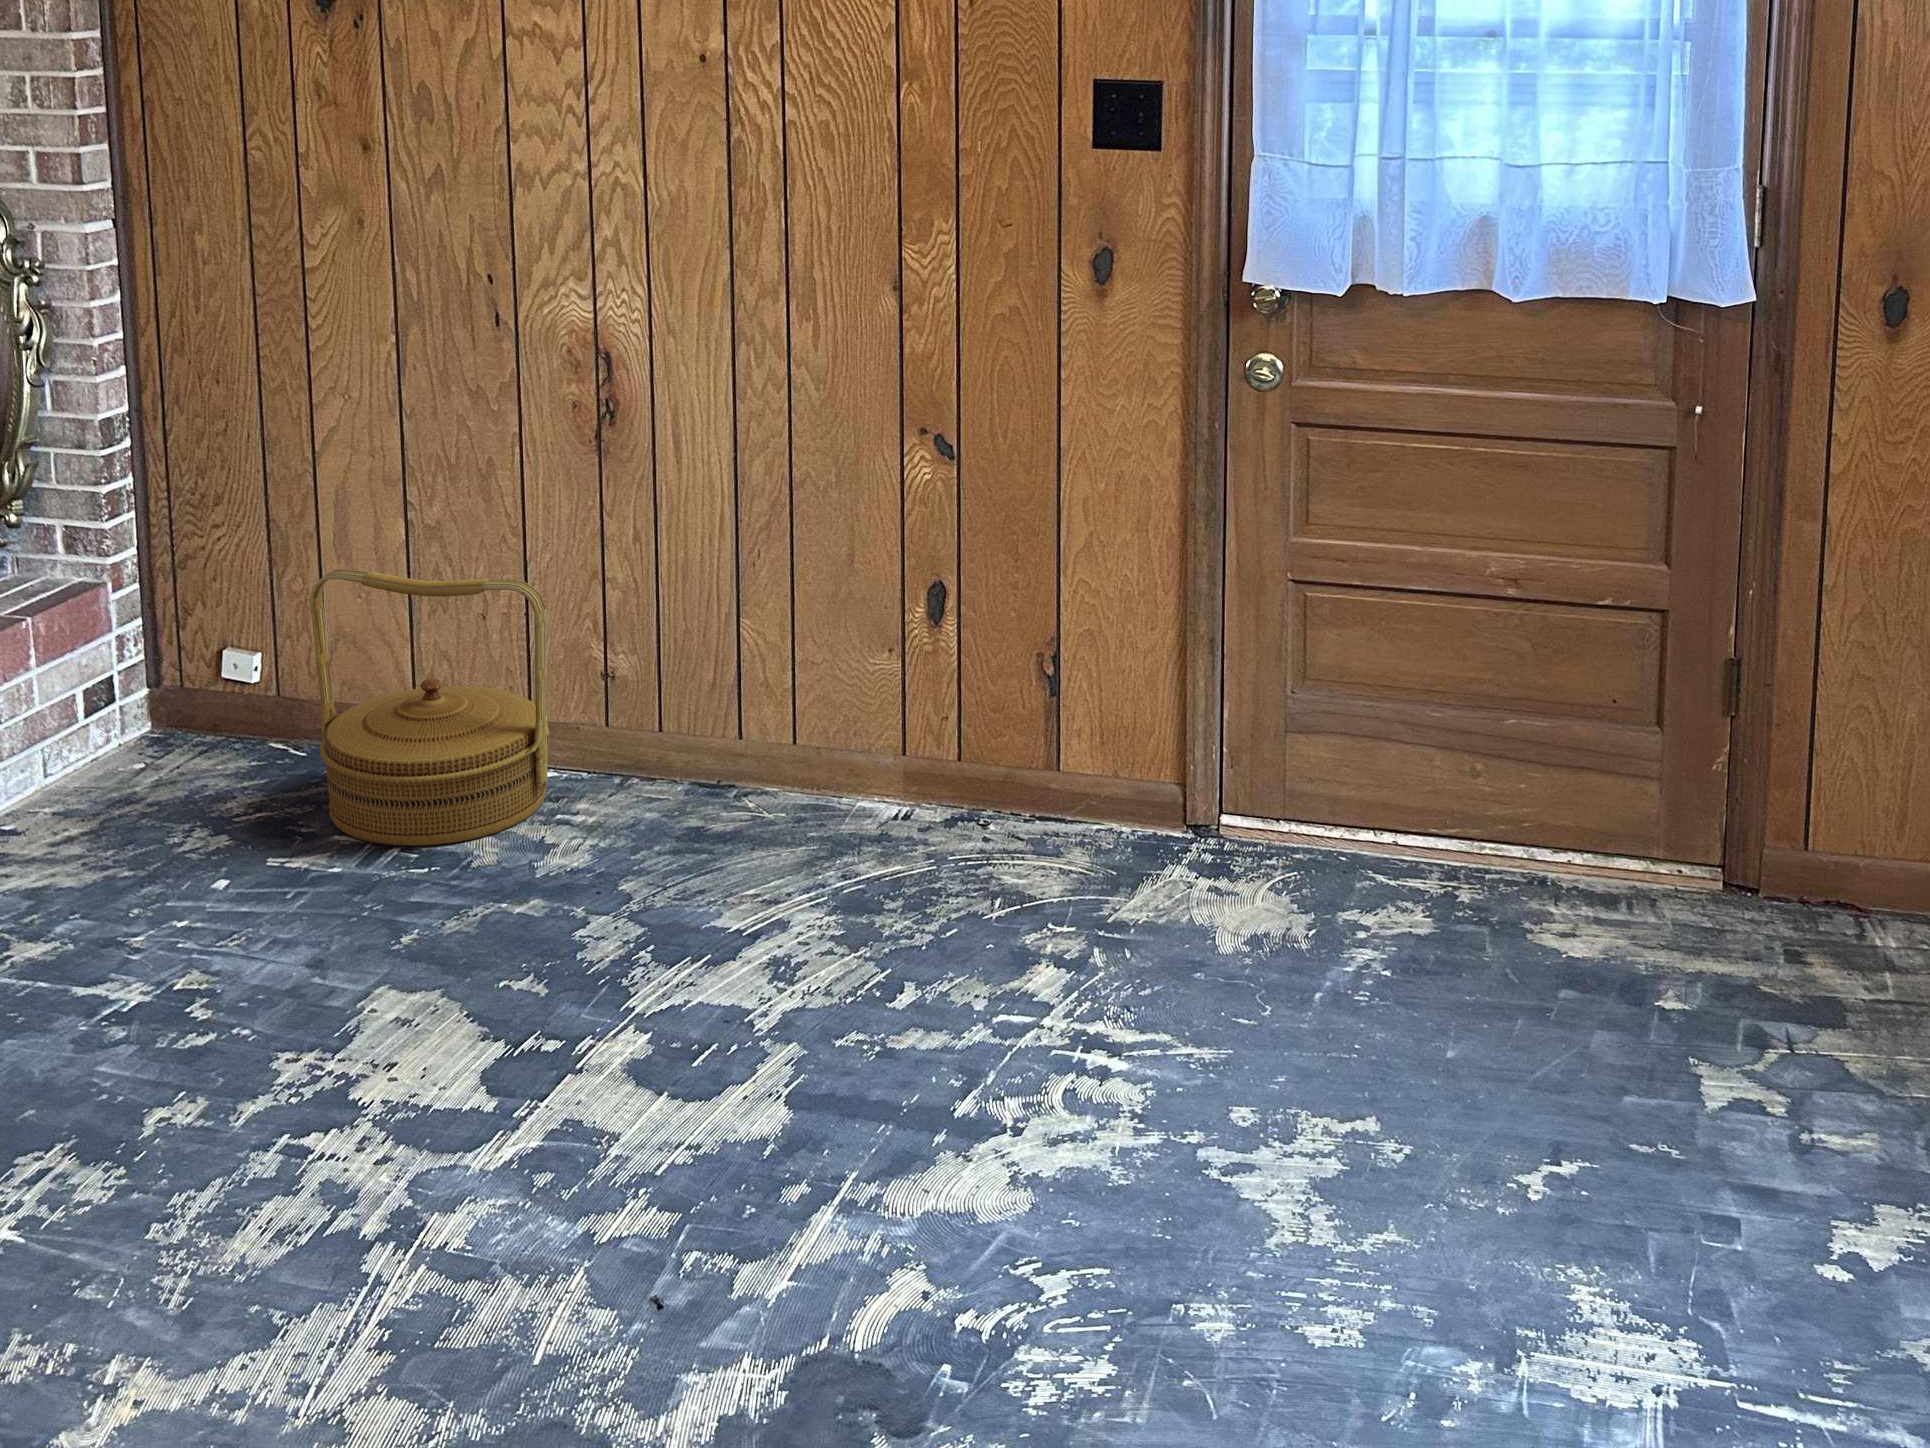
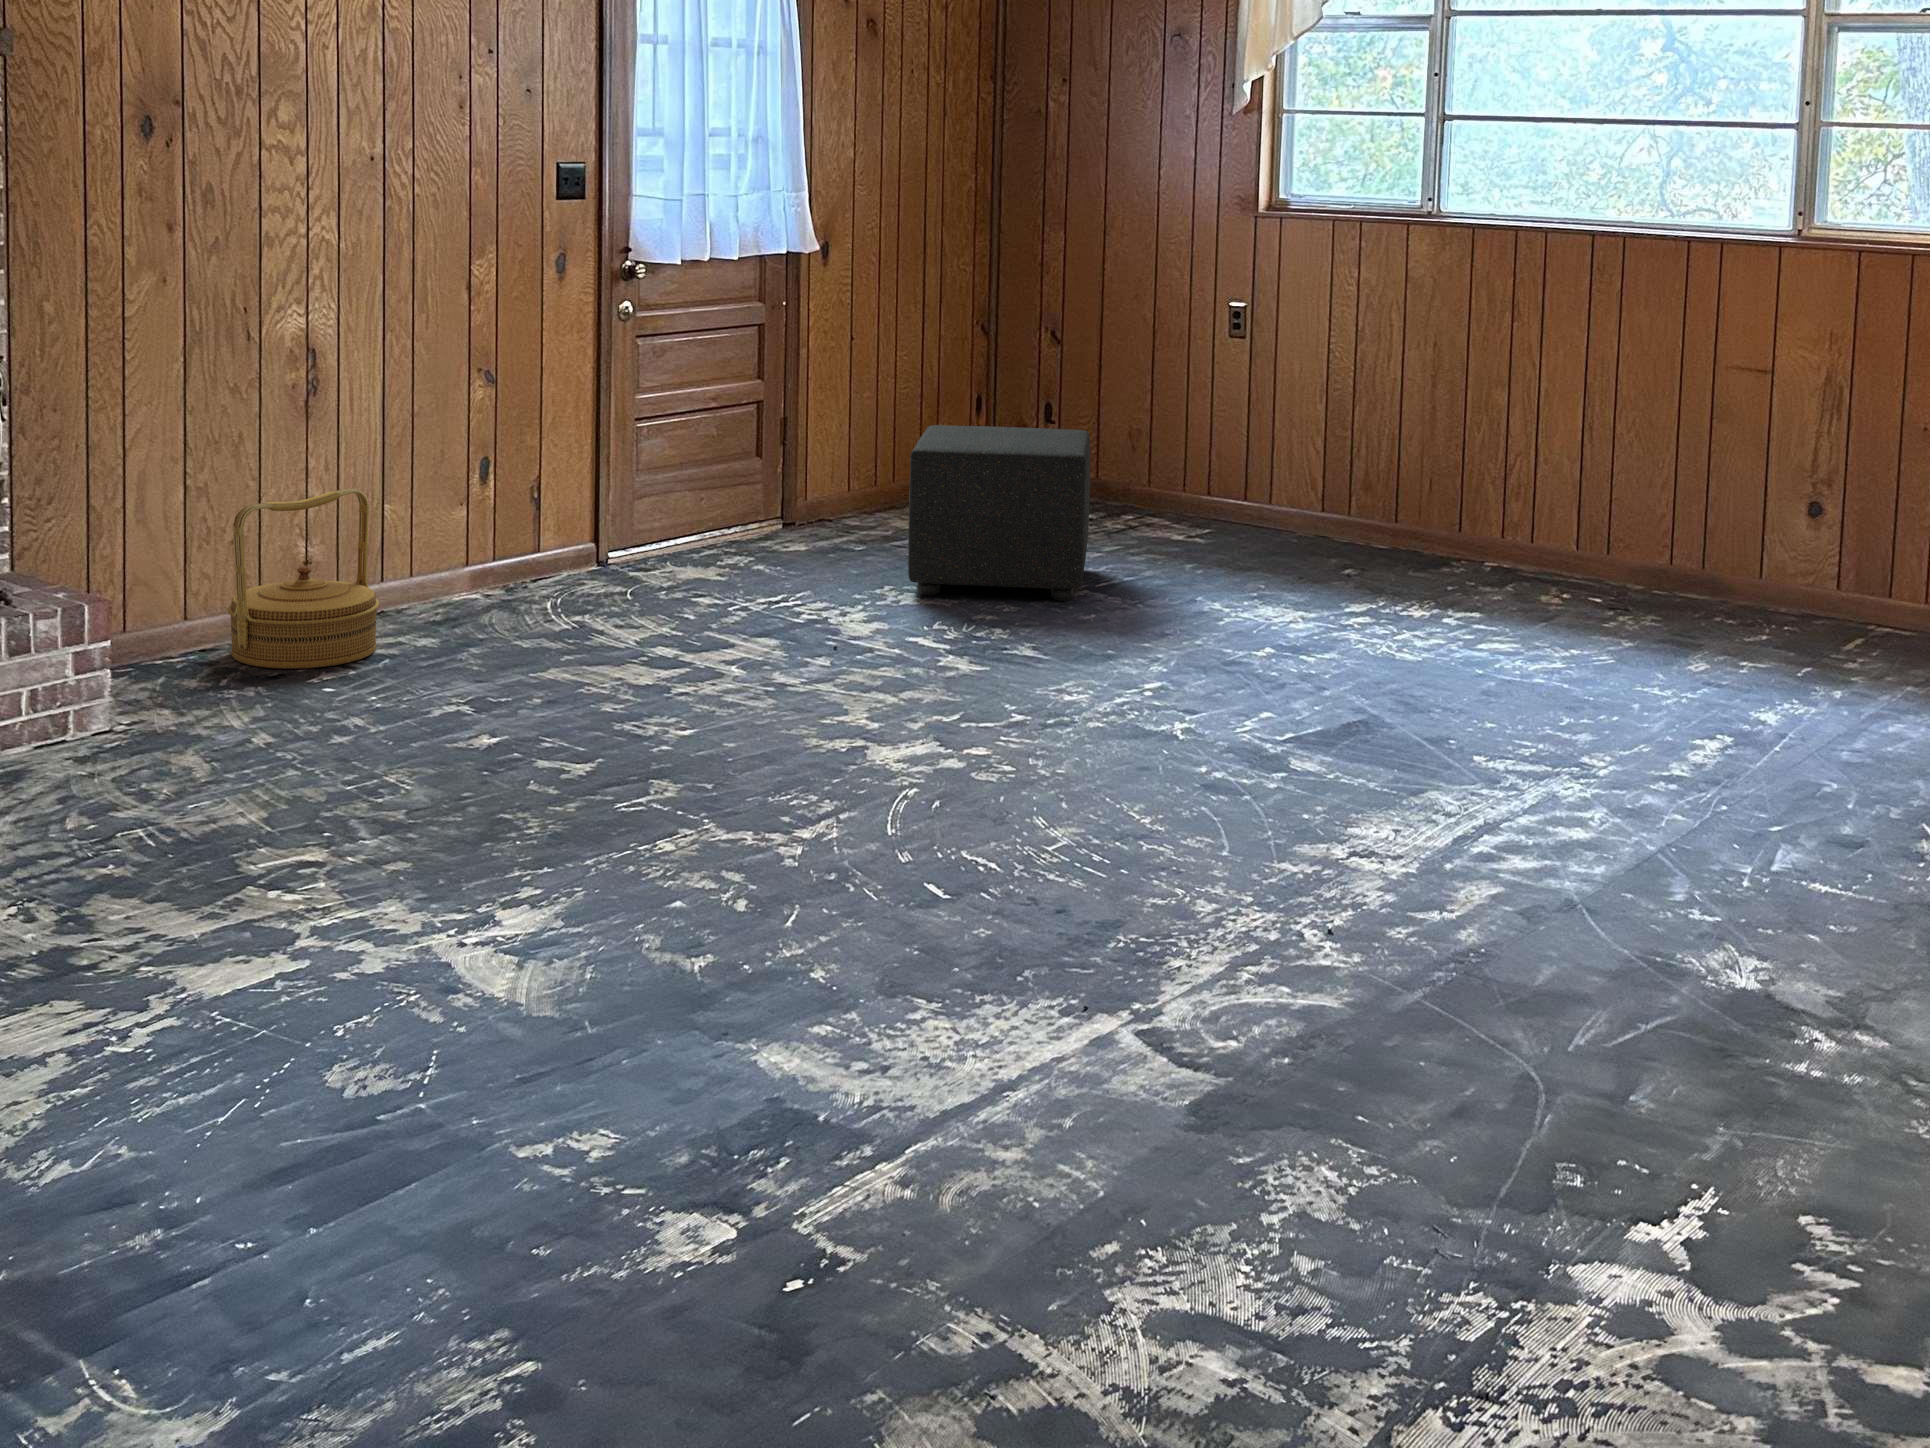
ottoman: none [1227,783,1787,1331] -> present [908,425,1090,601]

